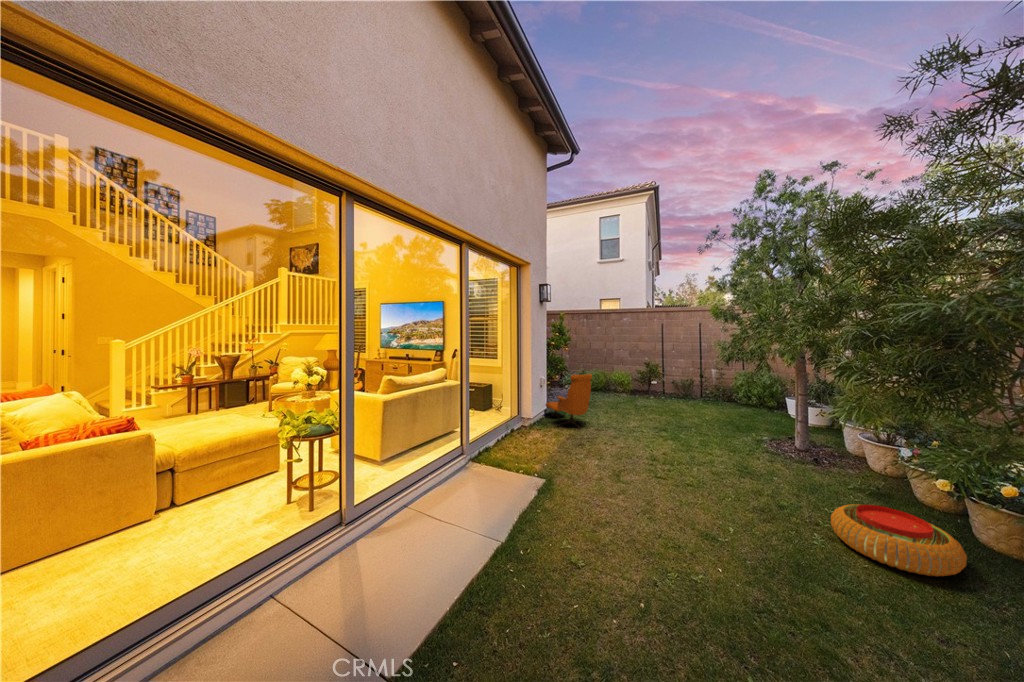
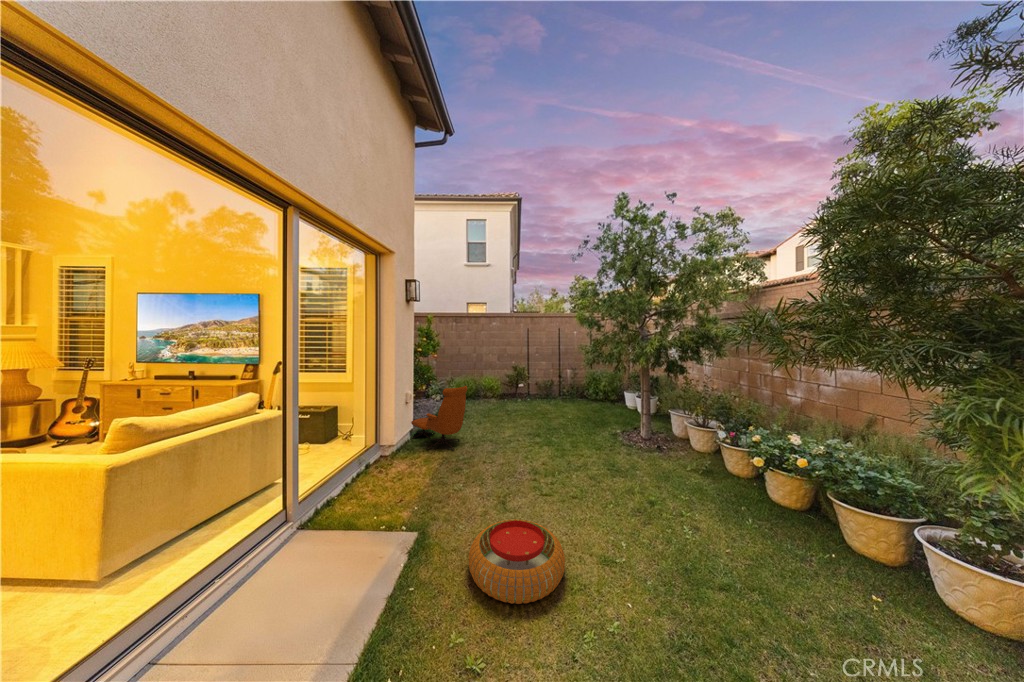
pouf: present [831,504,967,576] -> present [469,519,565,604]

